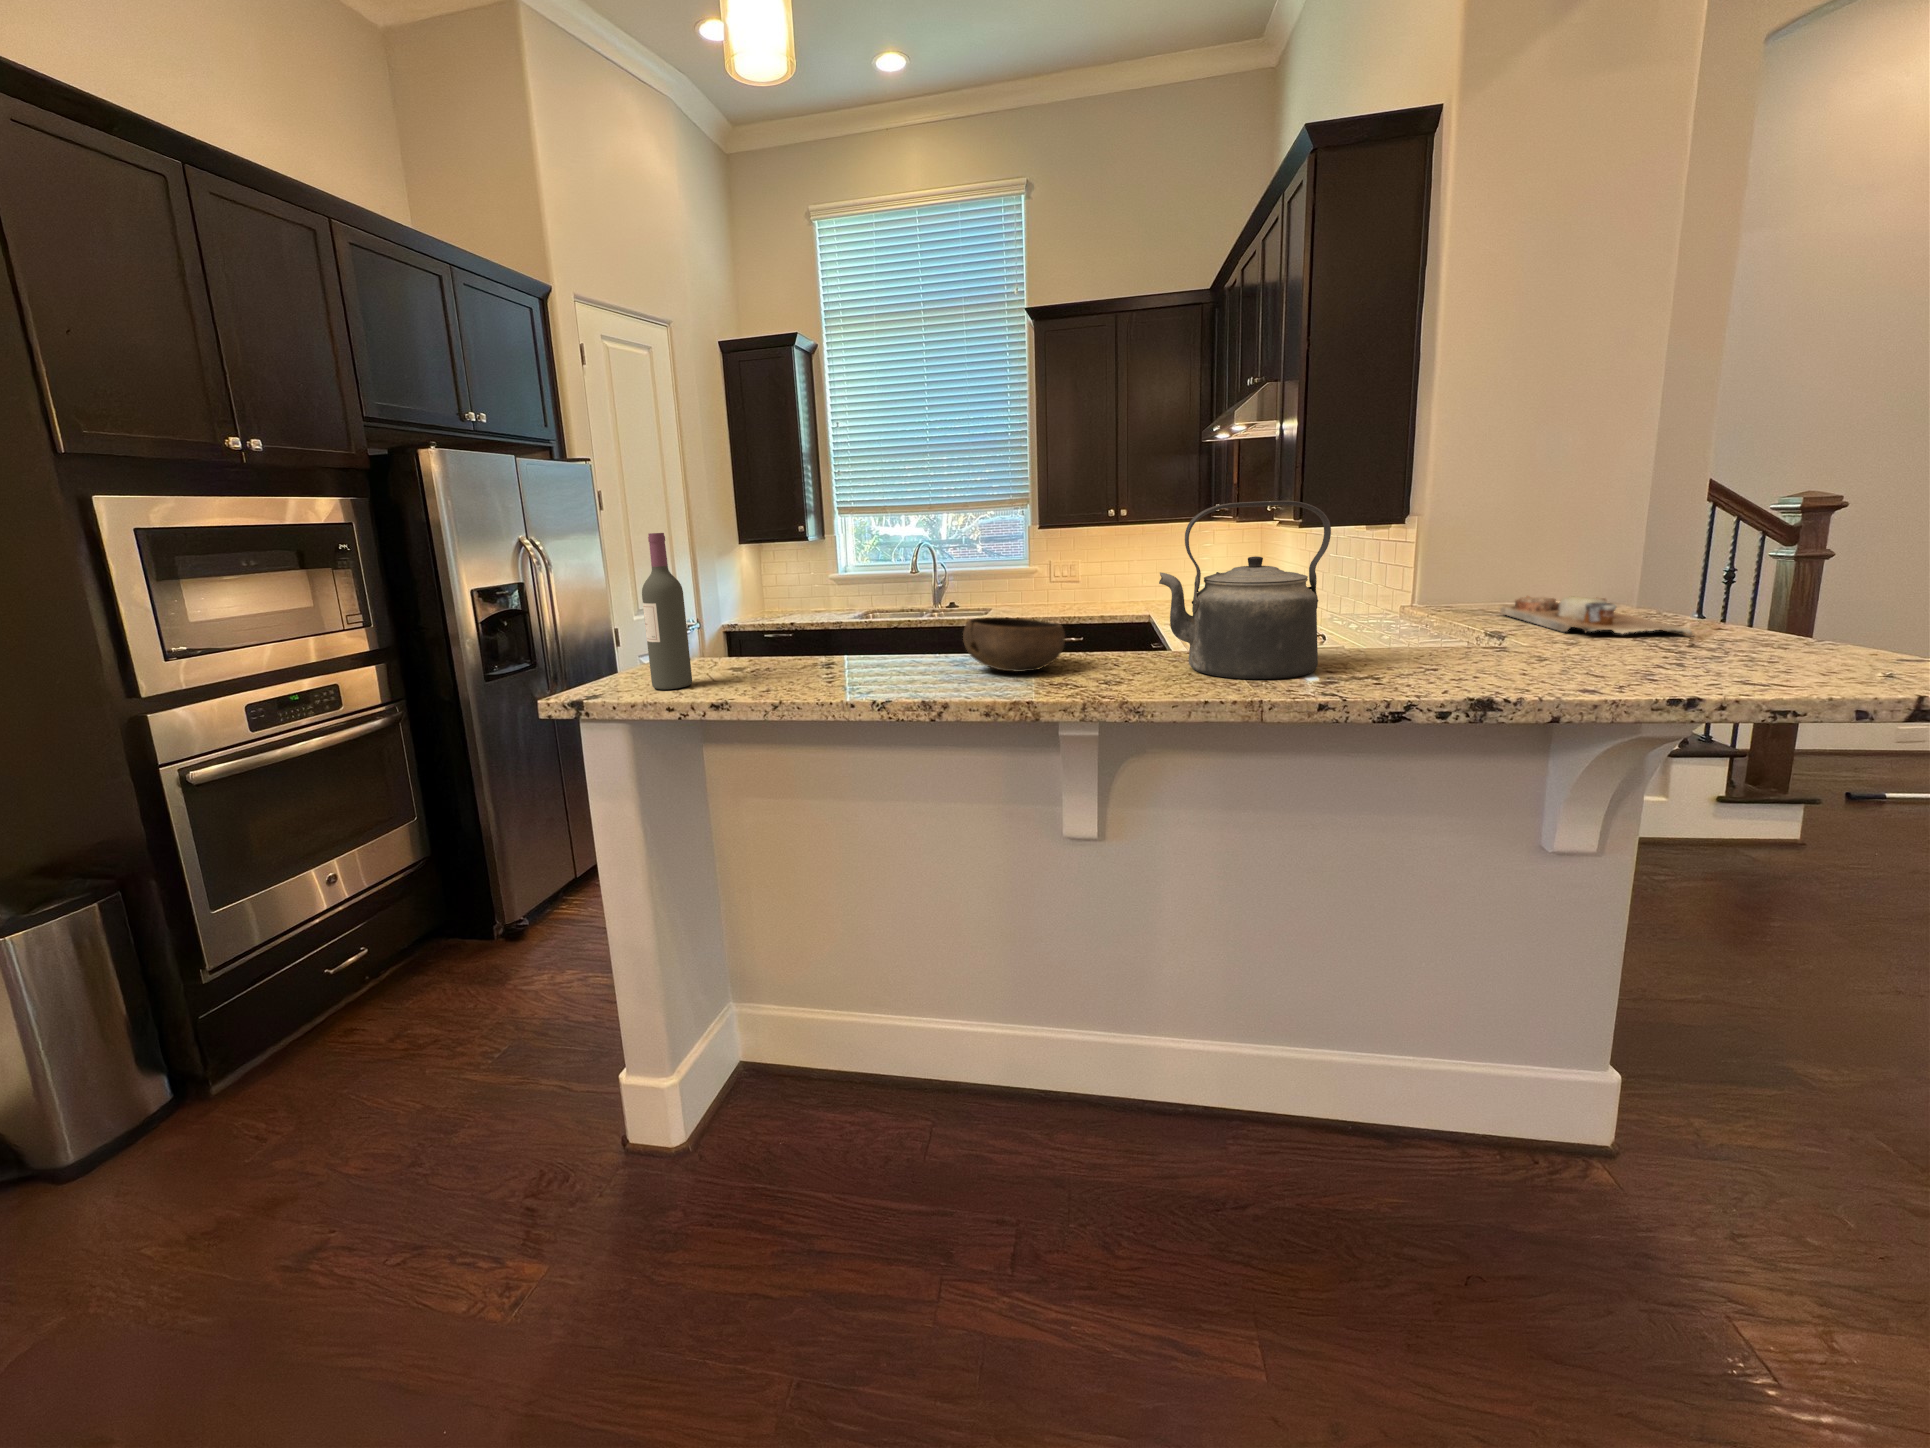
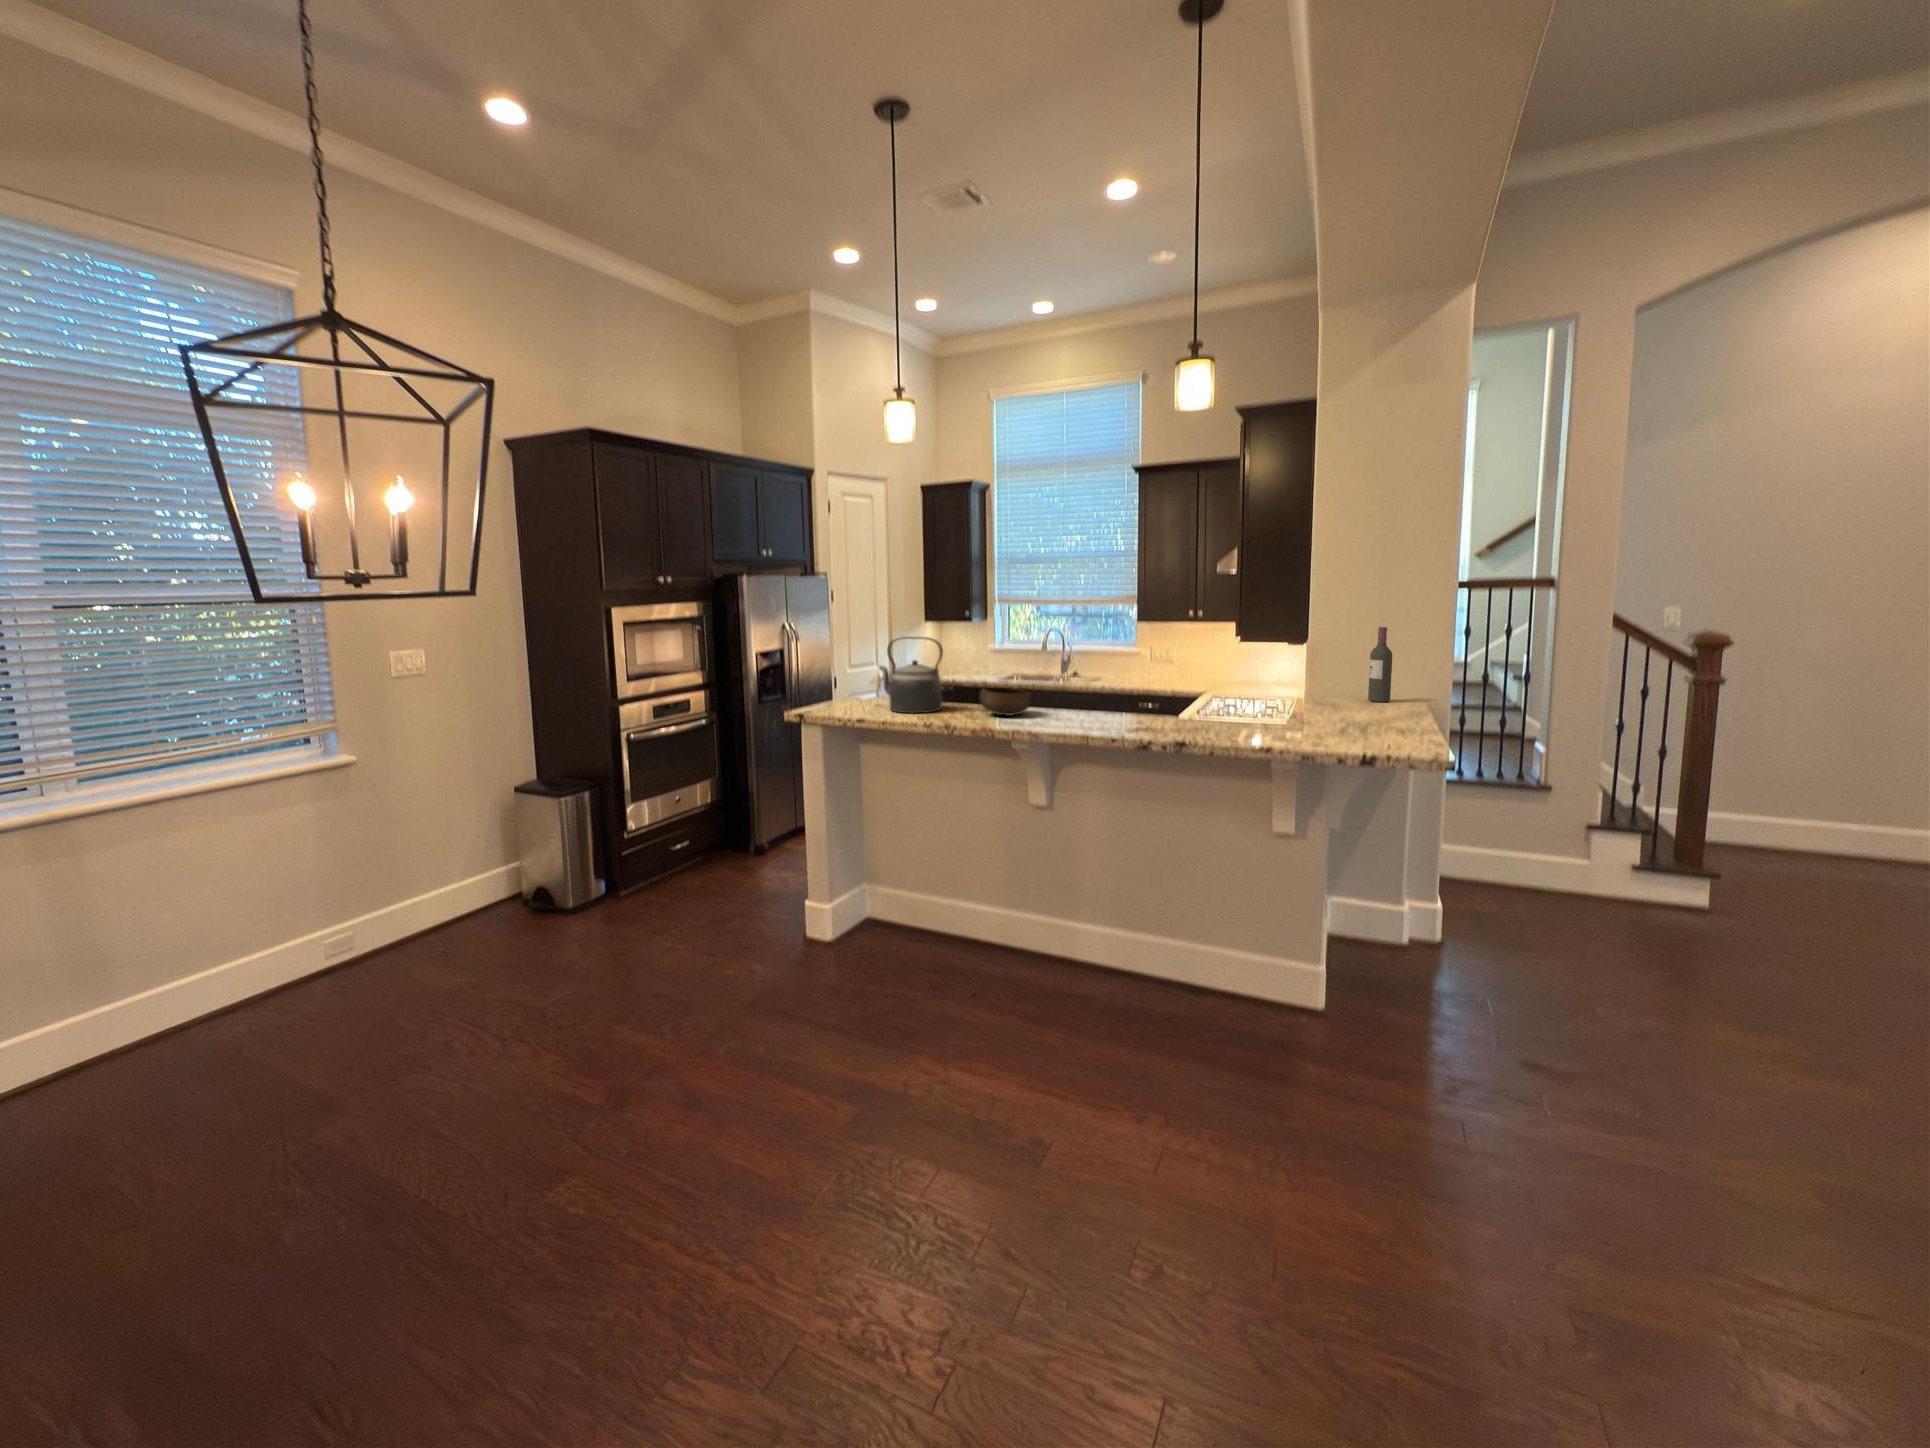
kettle: present [1159,501,1331,679] -> present [879,637,943,713]
wine bottle: present [642,533,692,689] -> present [1368,627,1392,702]
cutting board: present [1500,596,1693,637] -> none [1328,695,1388,725]

